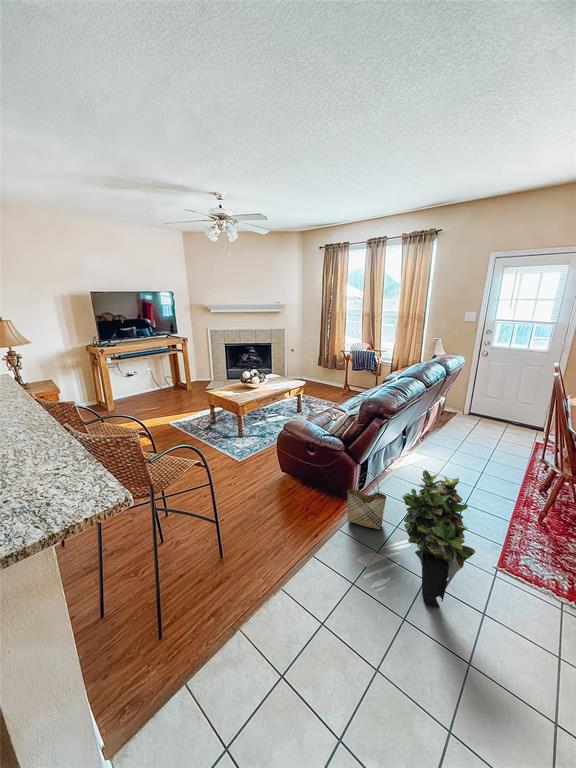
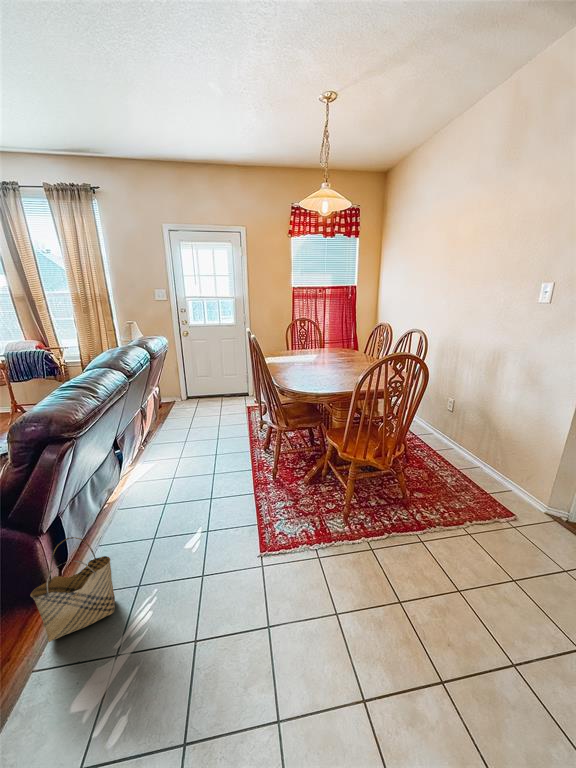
potted plant: present [402,470,475,608] -> none [129,484,246,685]

